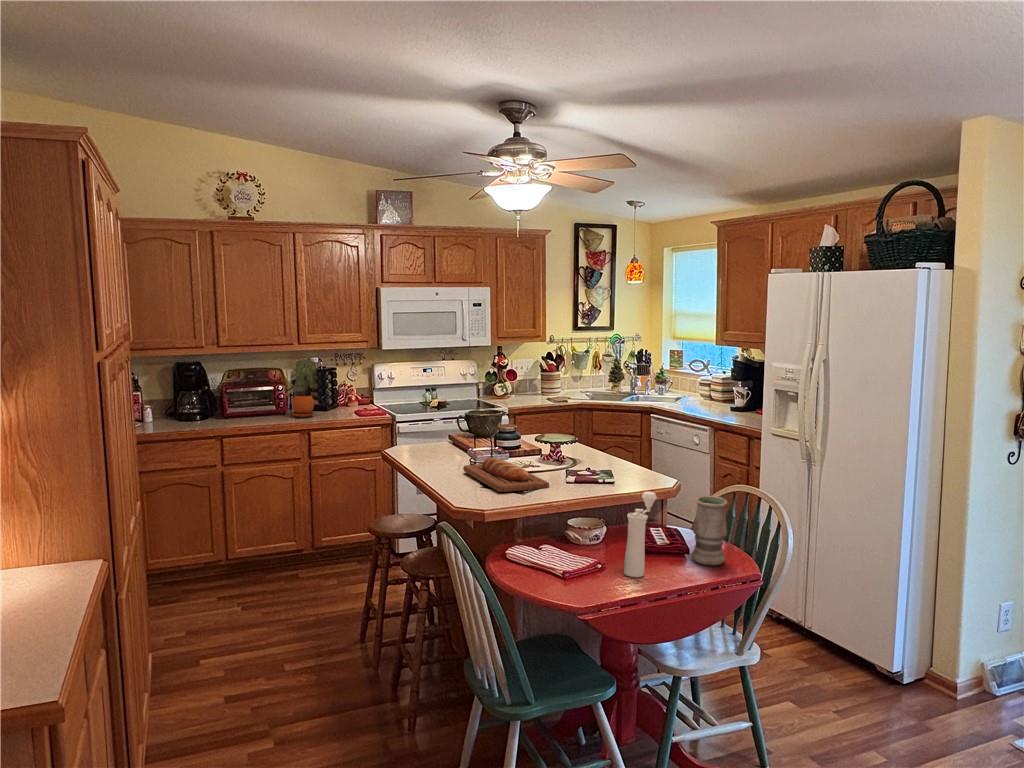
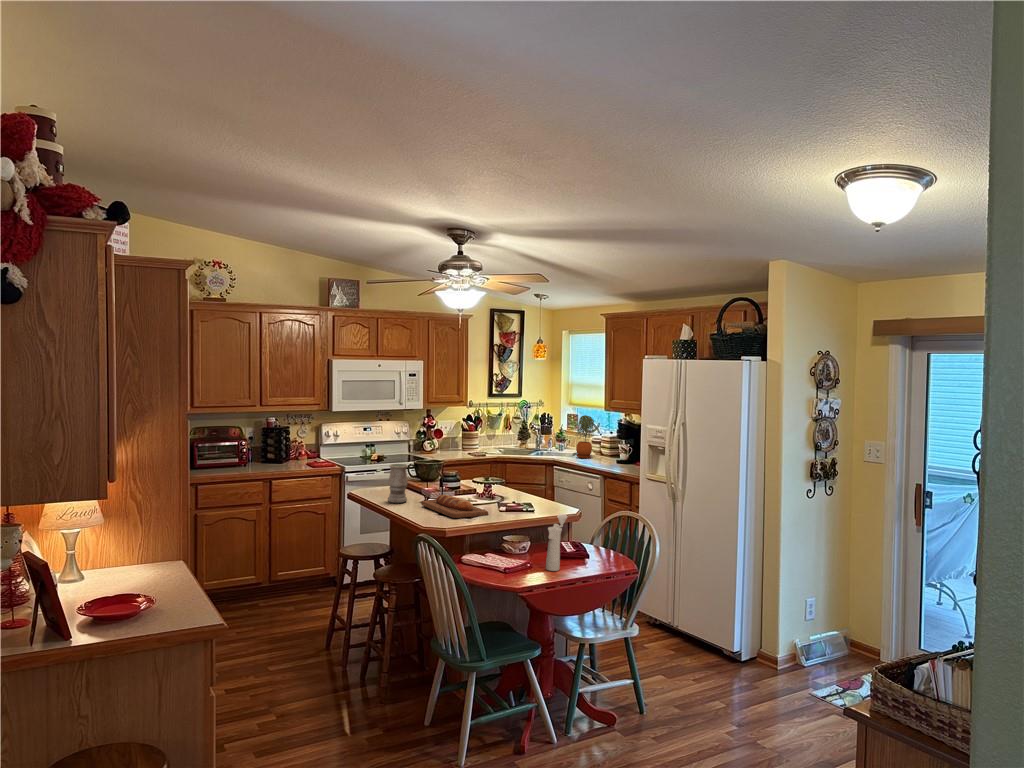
potted plant: present [289,360,316,417] -> present [576,415,594,458]
vase: present [691,496,727,565] -> present [388,464,408,503]

